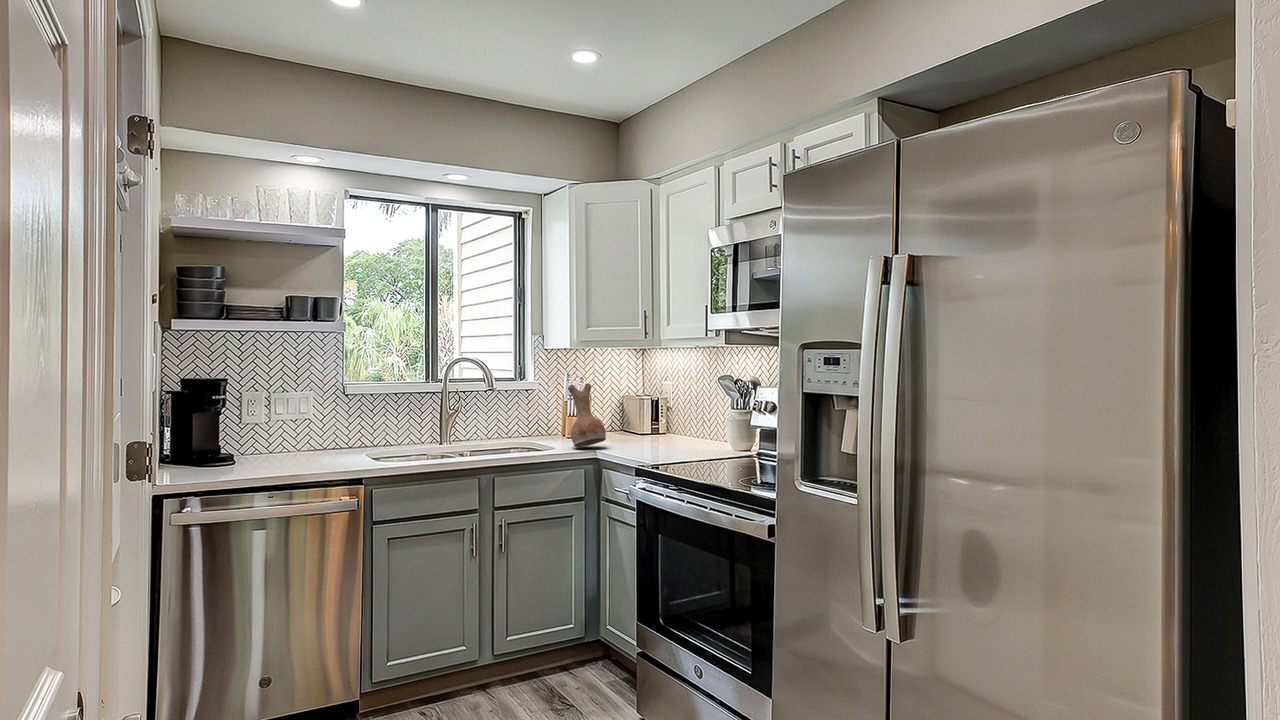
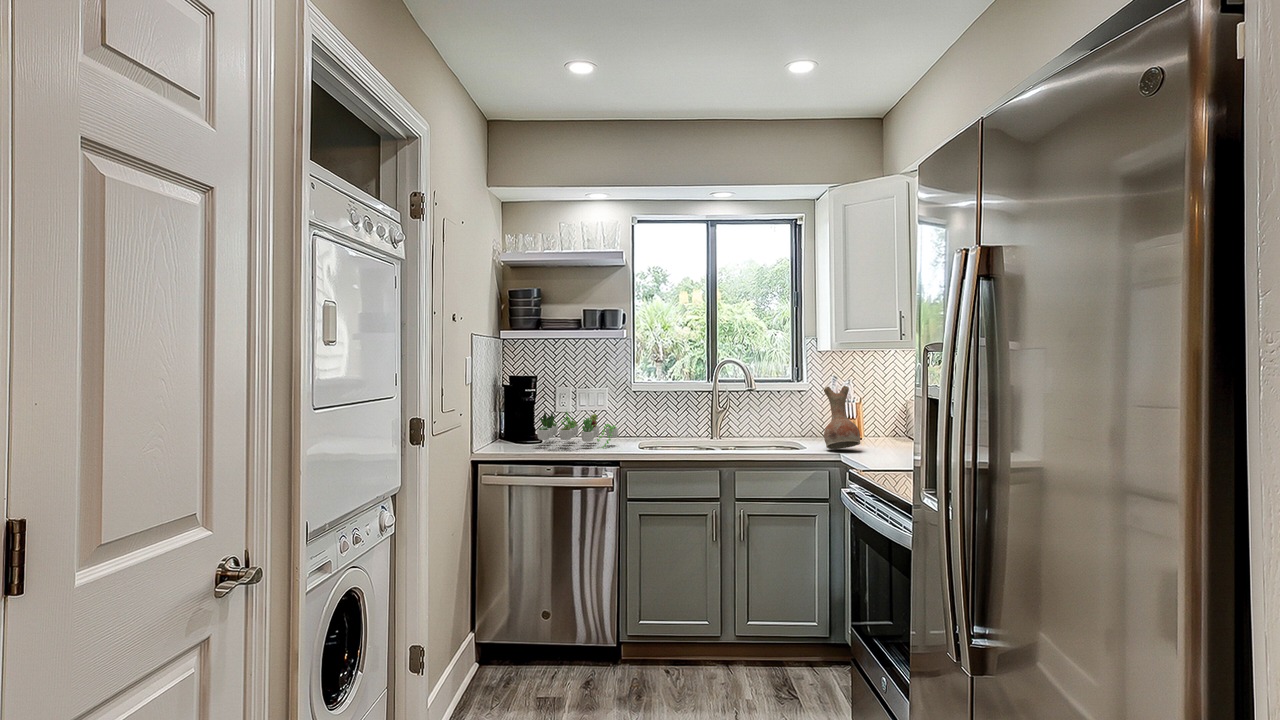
succulent plant: none [230,418,341,464] -> present [537,411,618,448]

